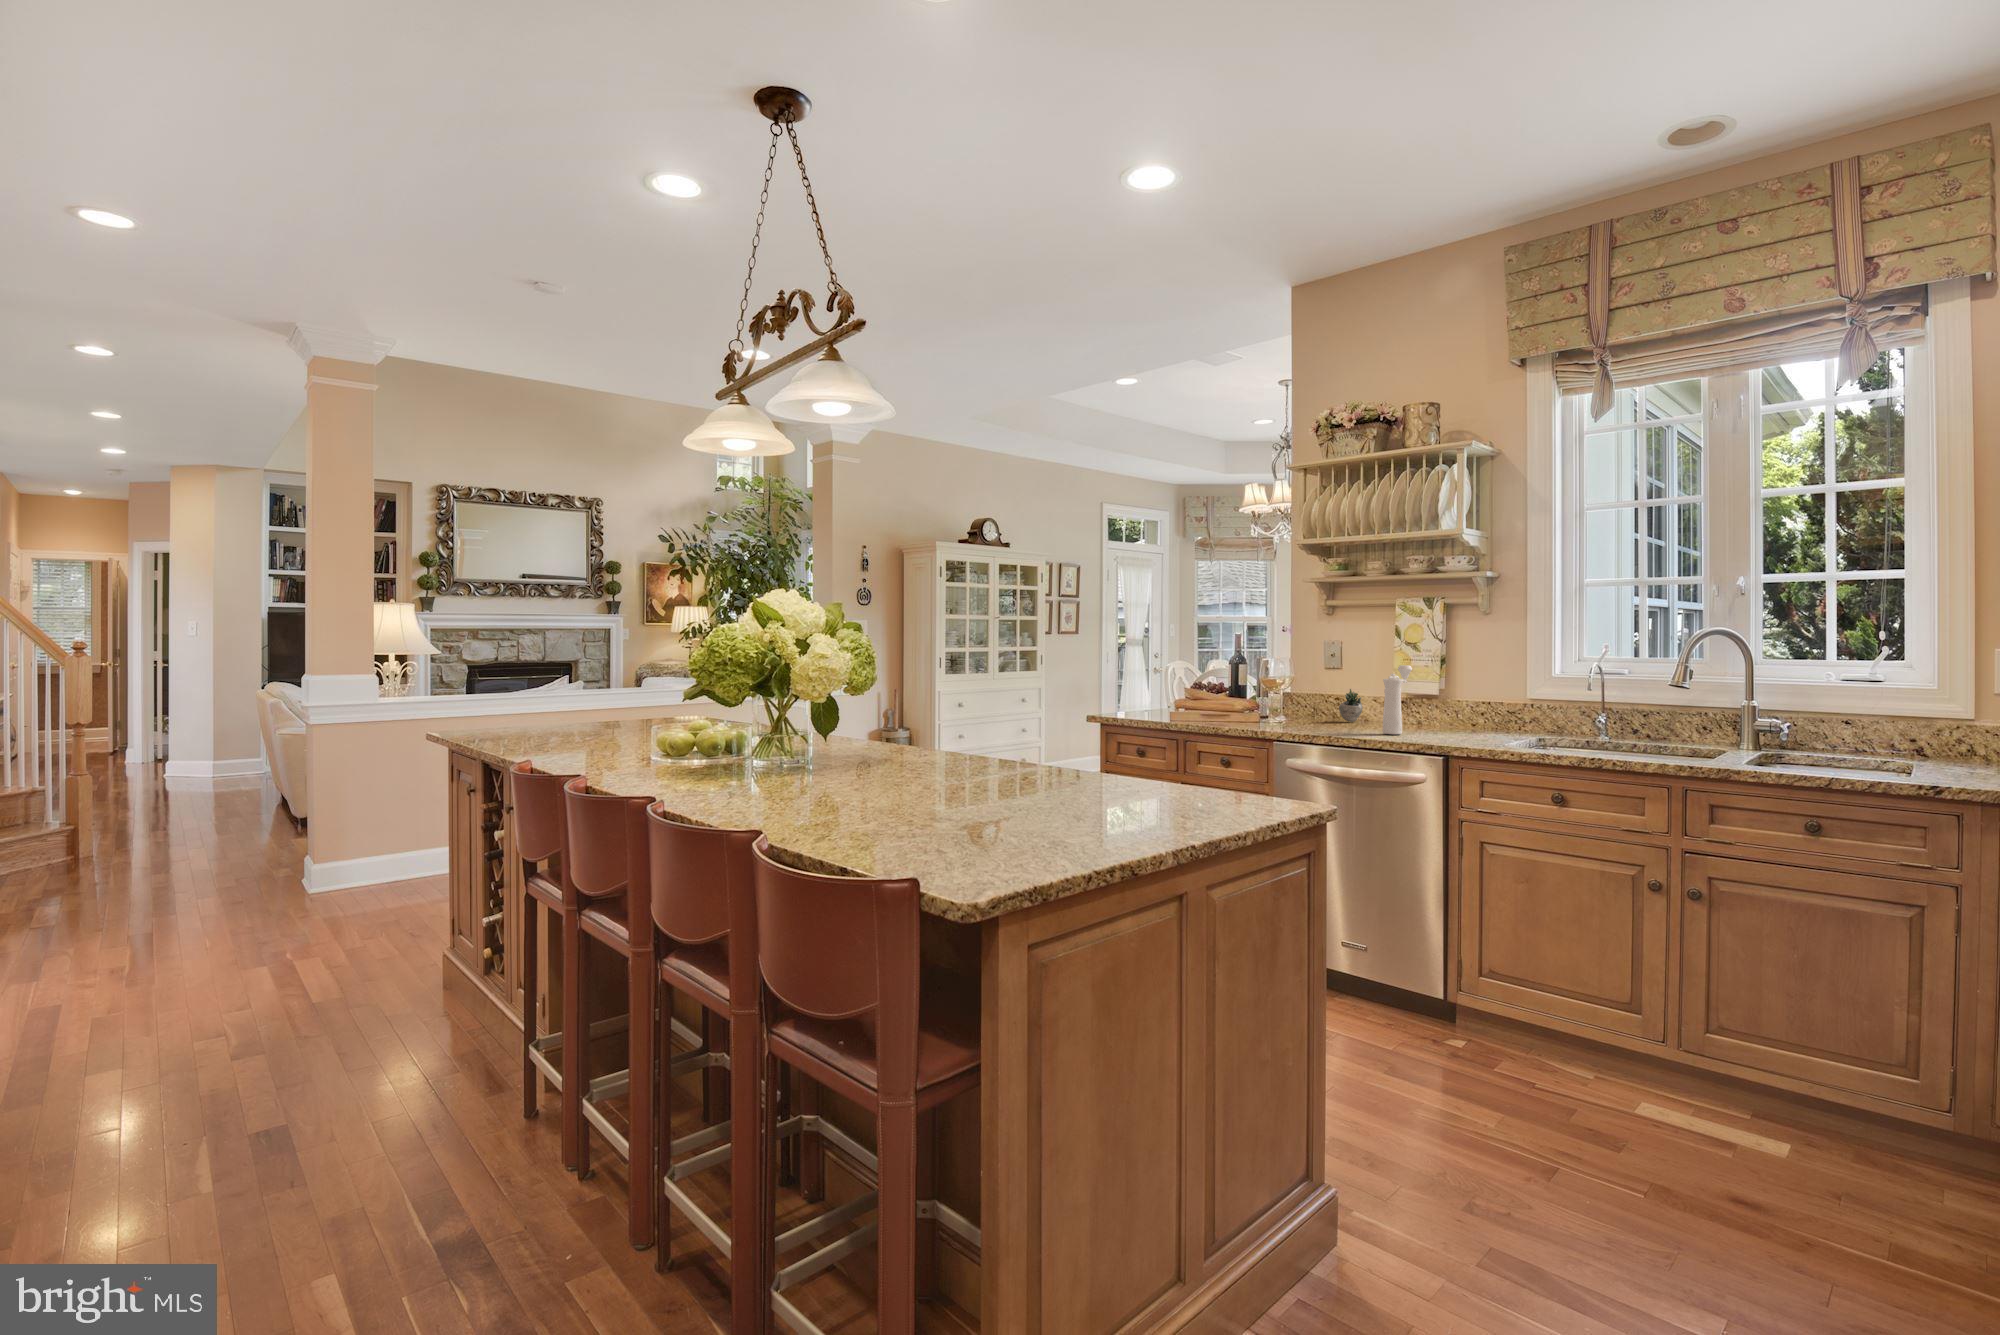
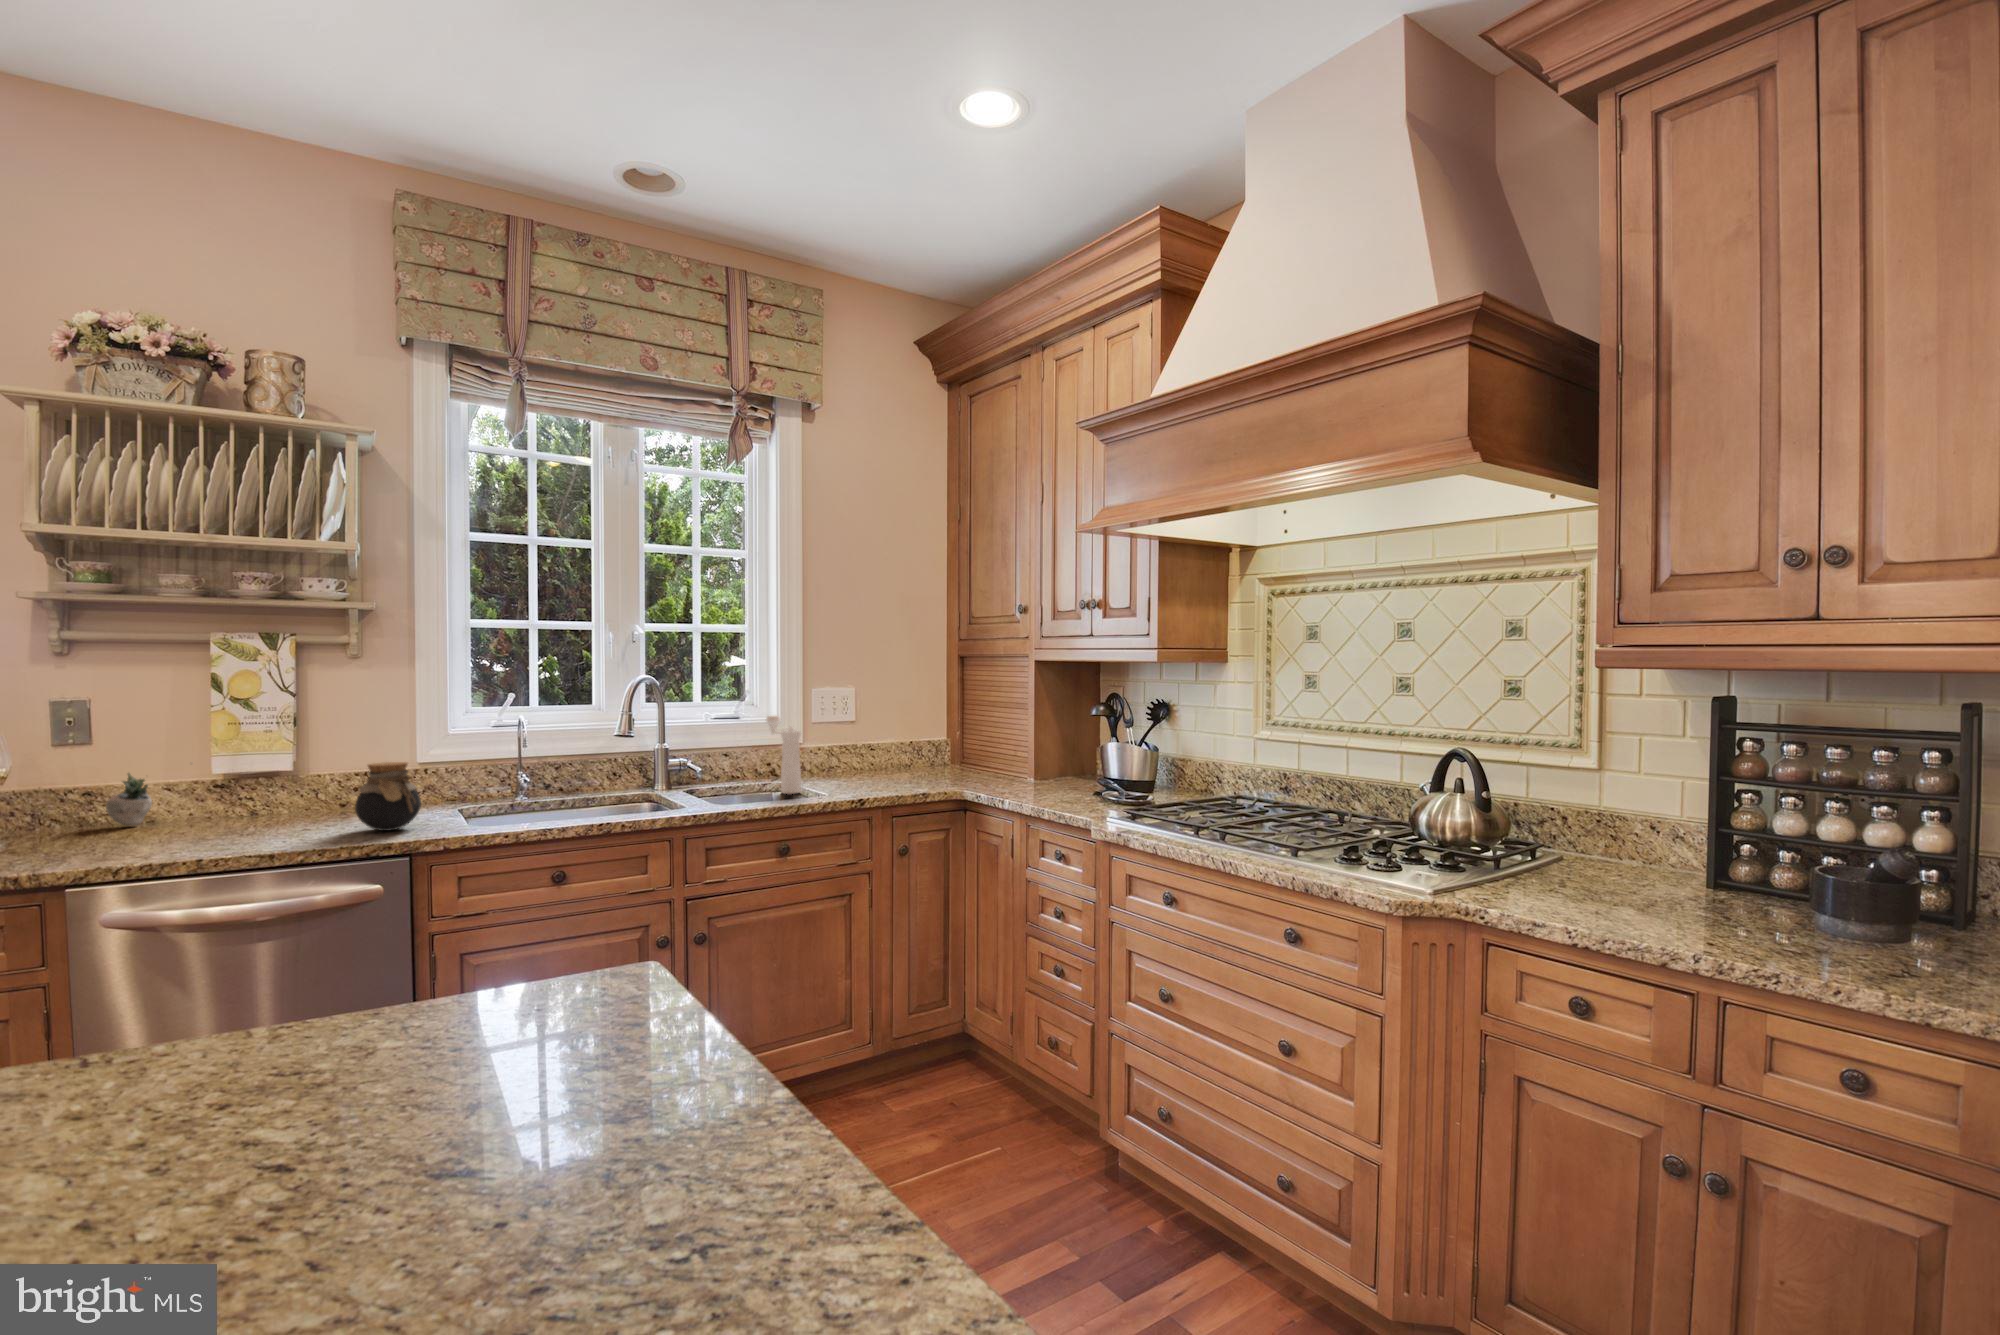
pepper mill: present [1383,665,1412,734] -> present [766,715,801,794]
jar: none [1431,691,1476,741] -> present [355,762,421,831]

